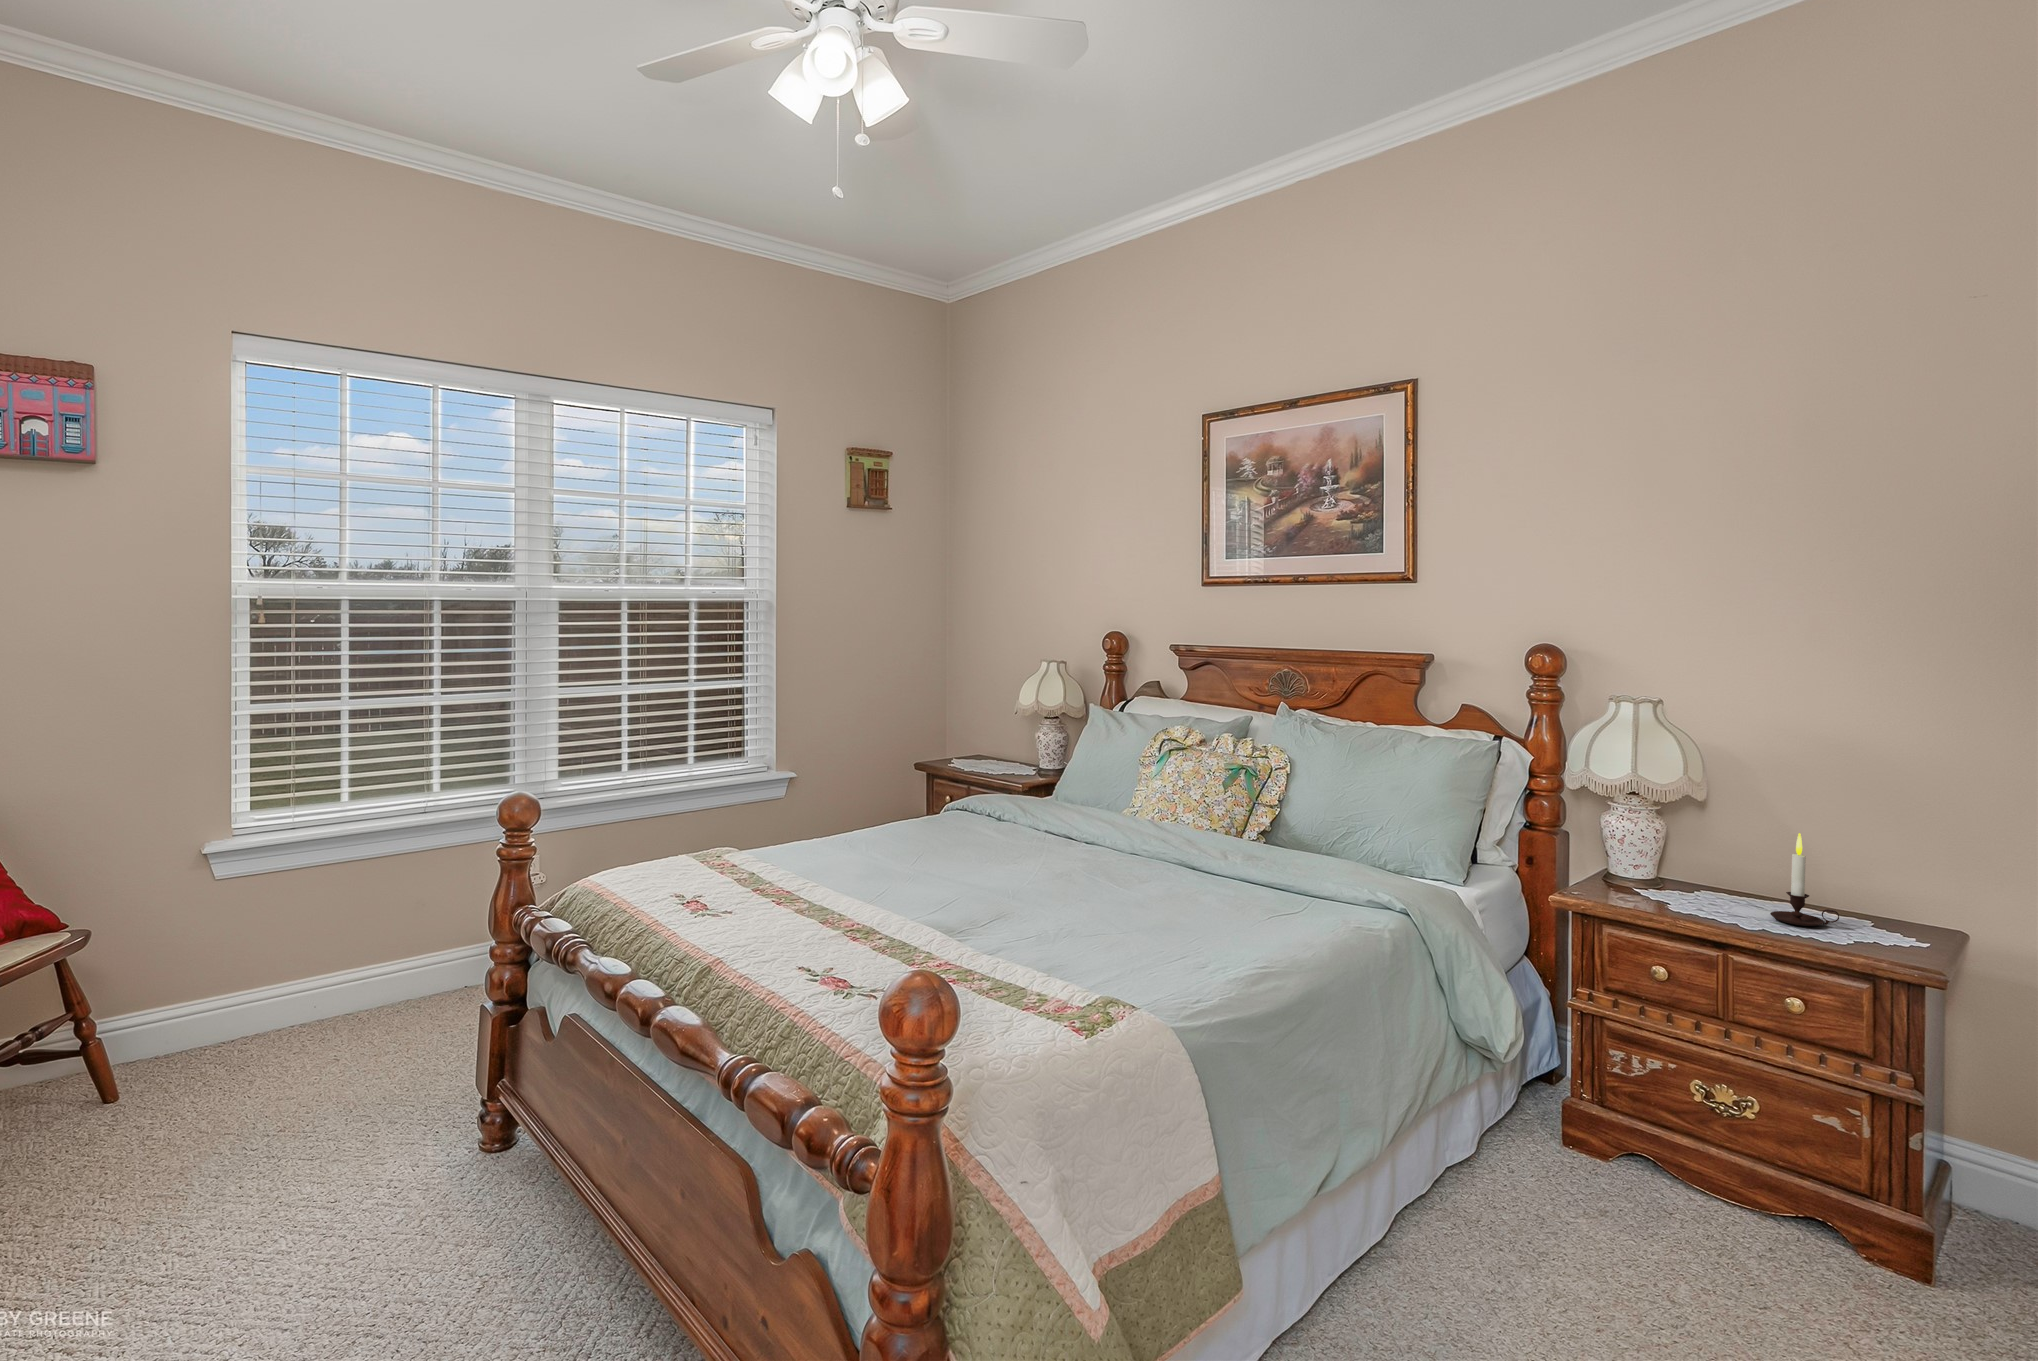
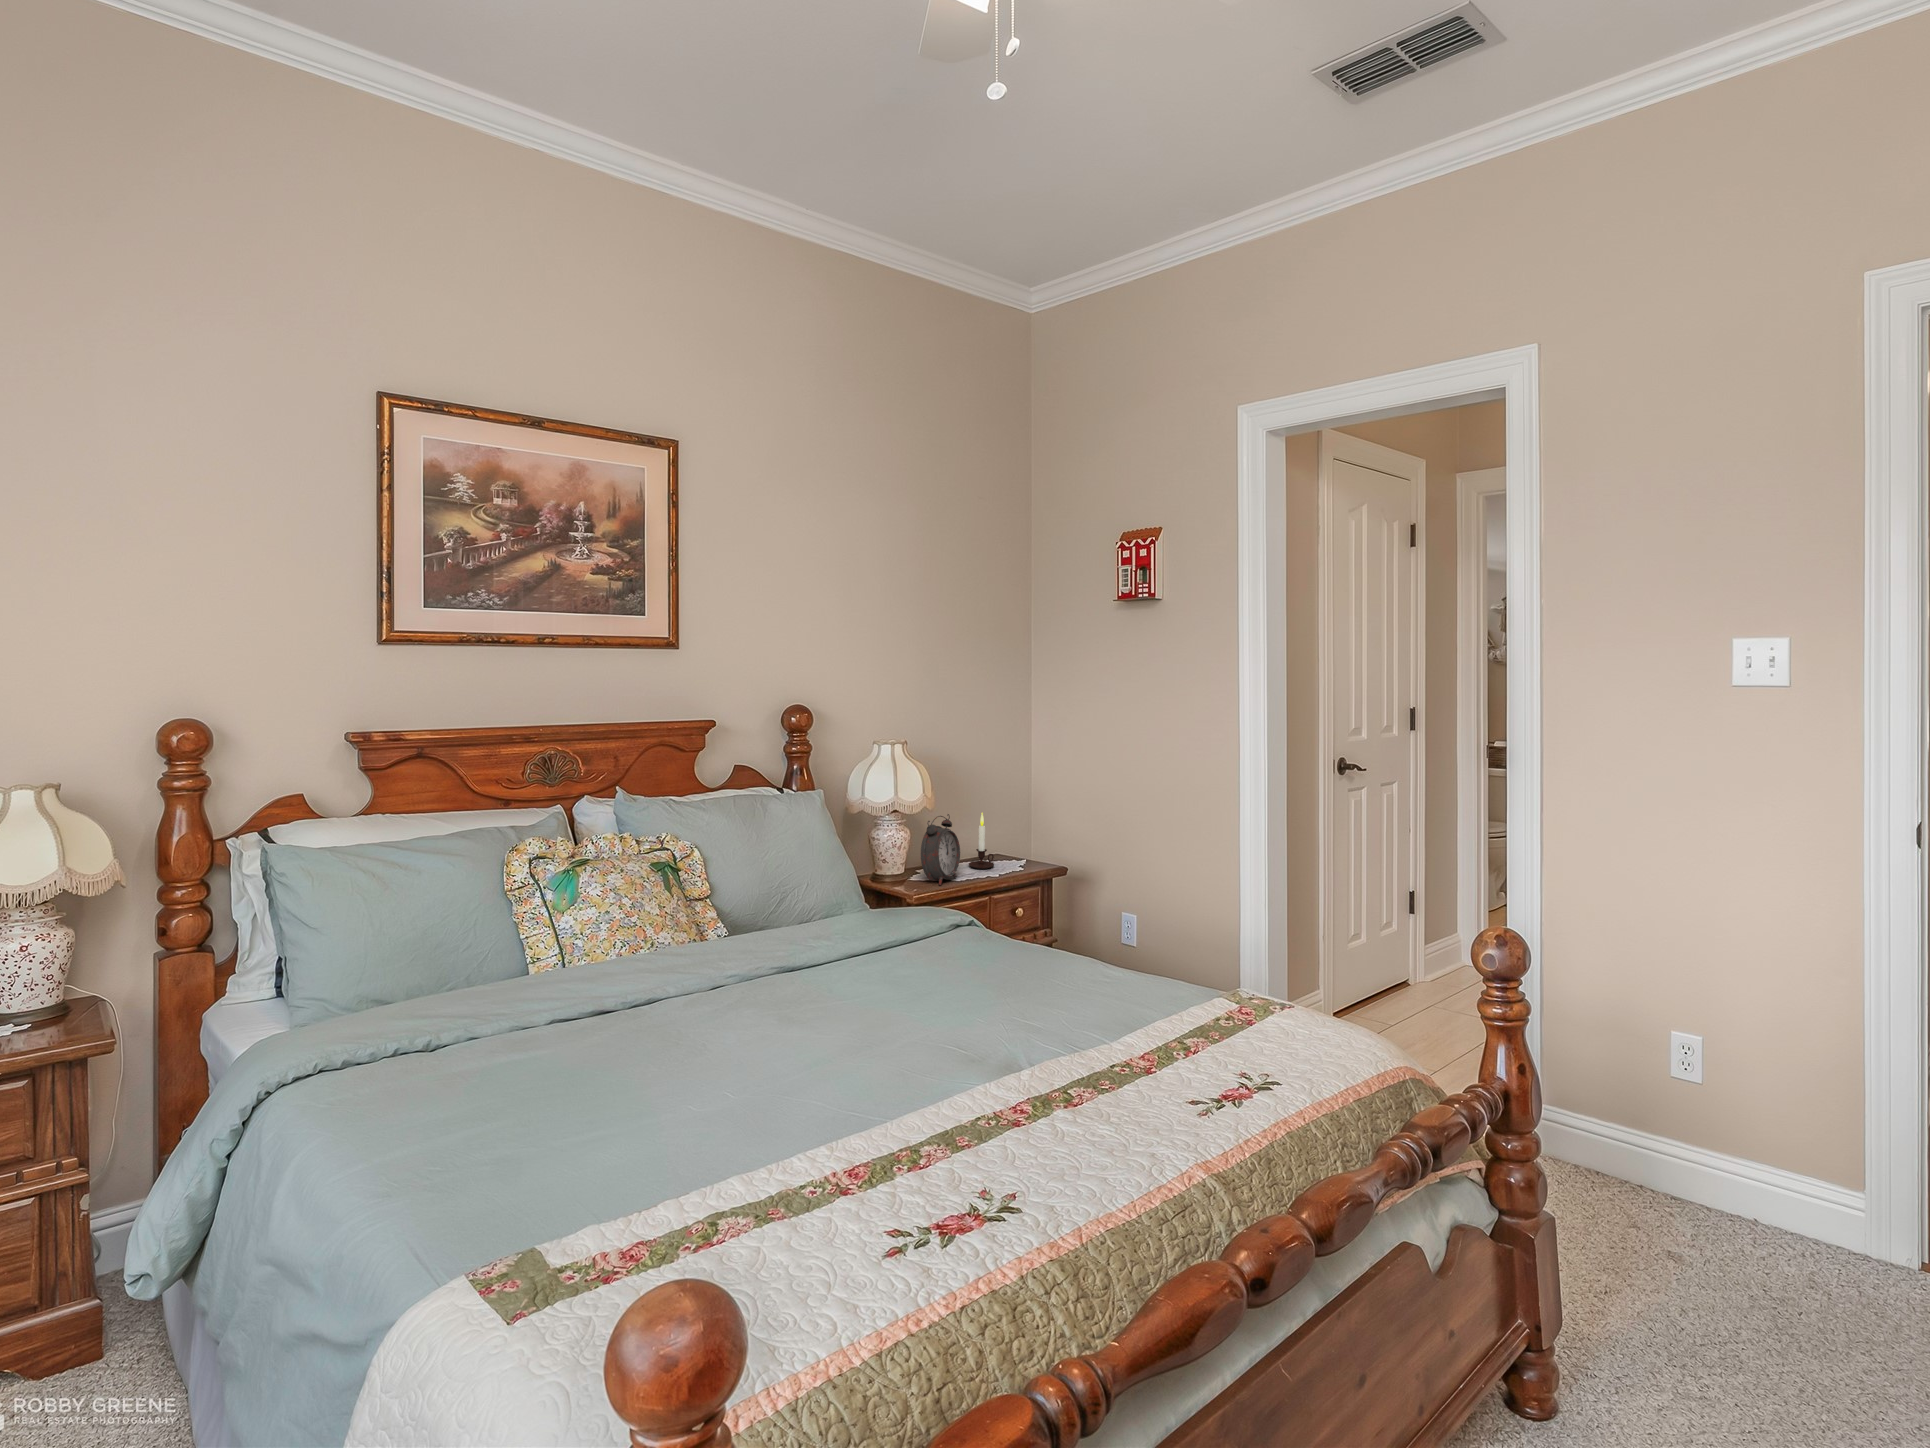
alarm clock: none [1615,808,1709,908] -> present [921,814,960,885]

